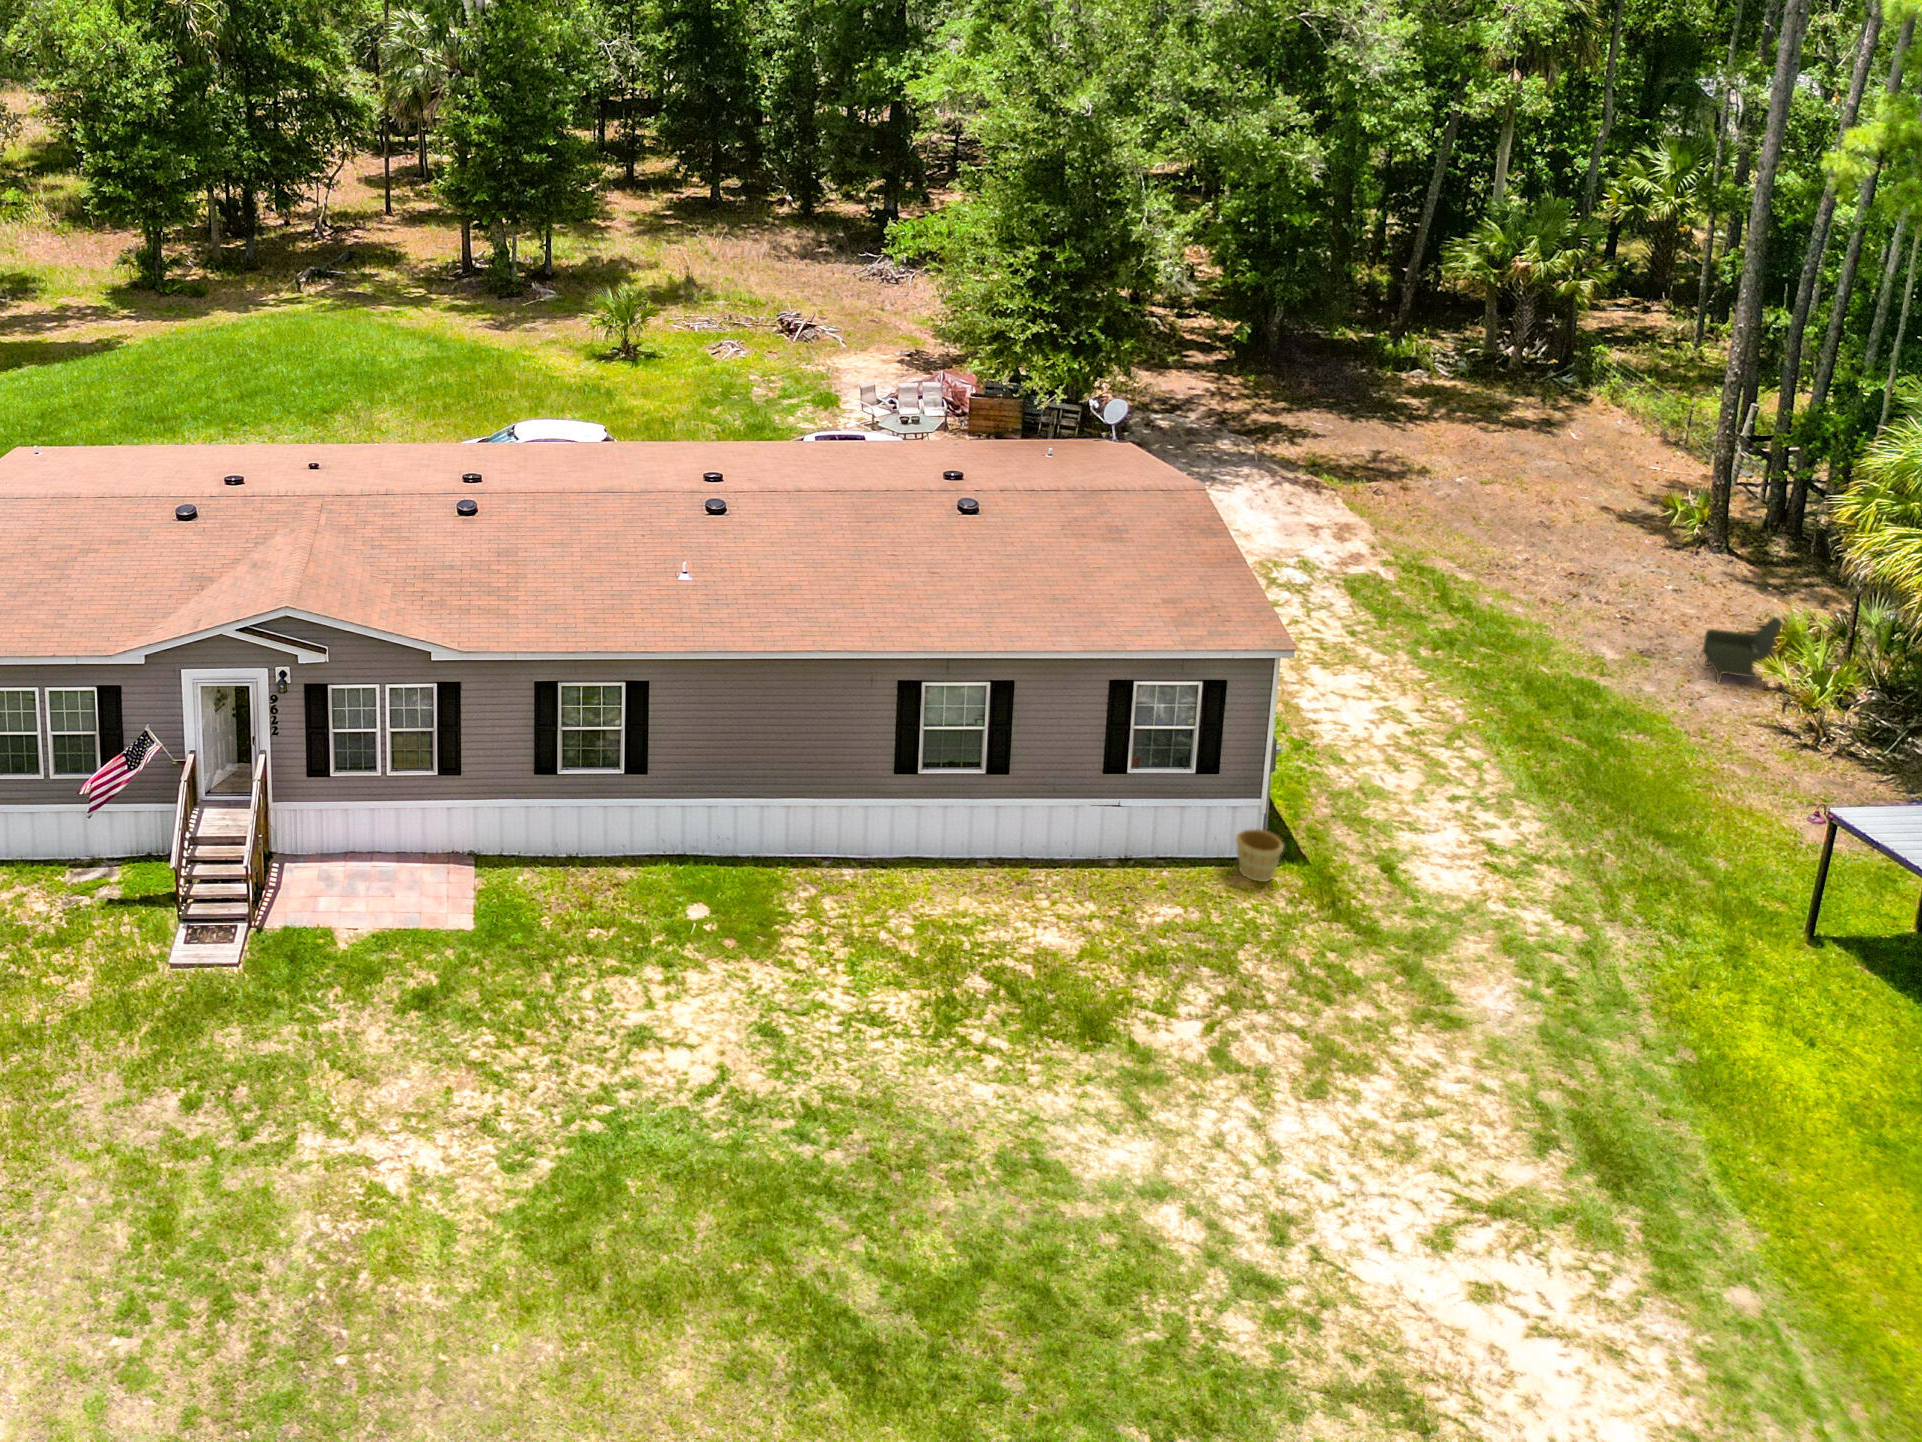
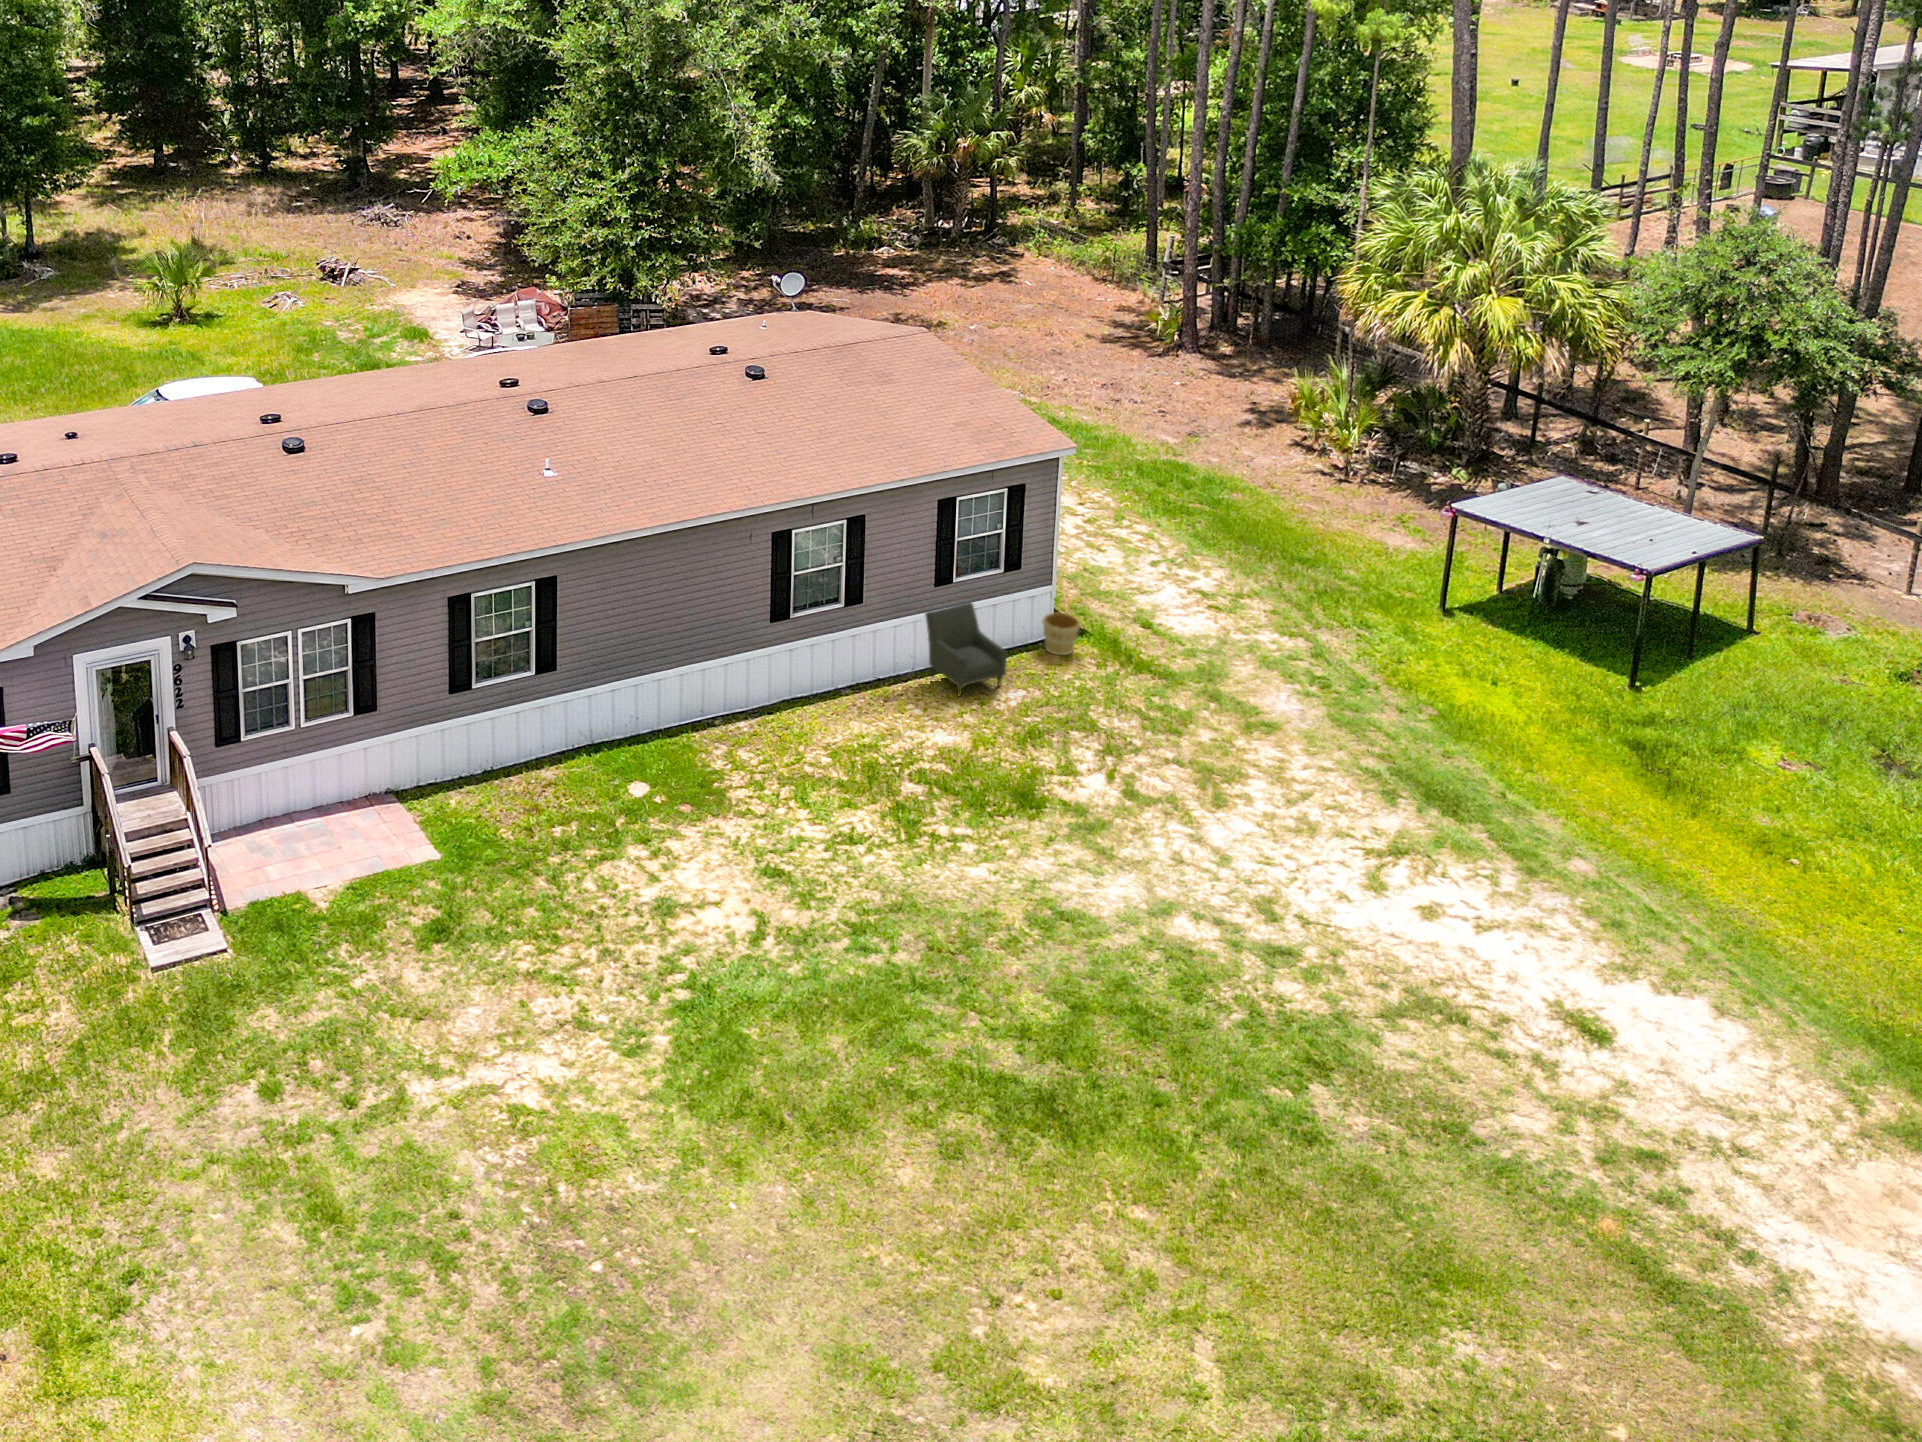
chair: present [1703,617,1782,689] -> present [925,602,1007,696]

